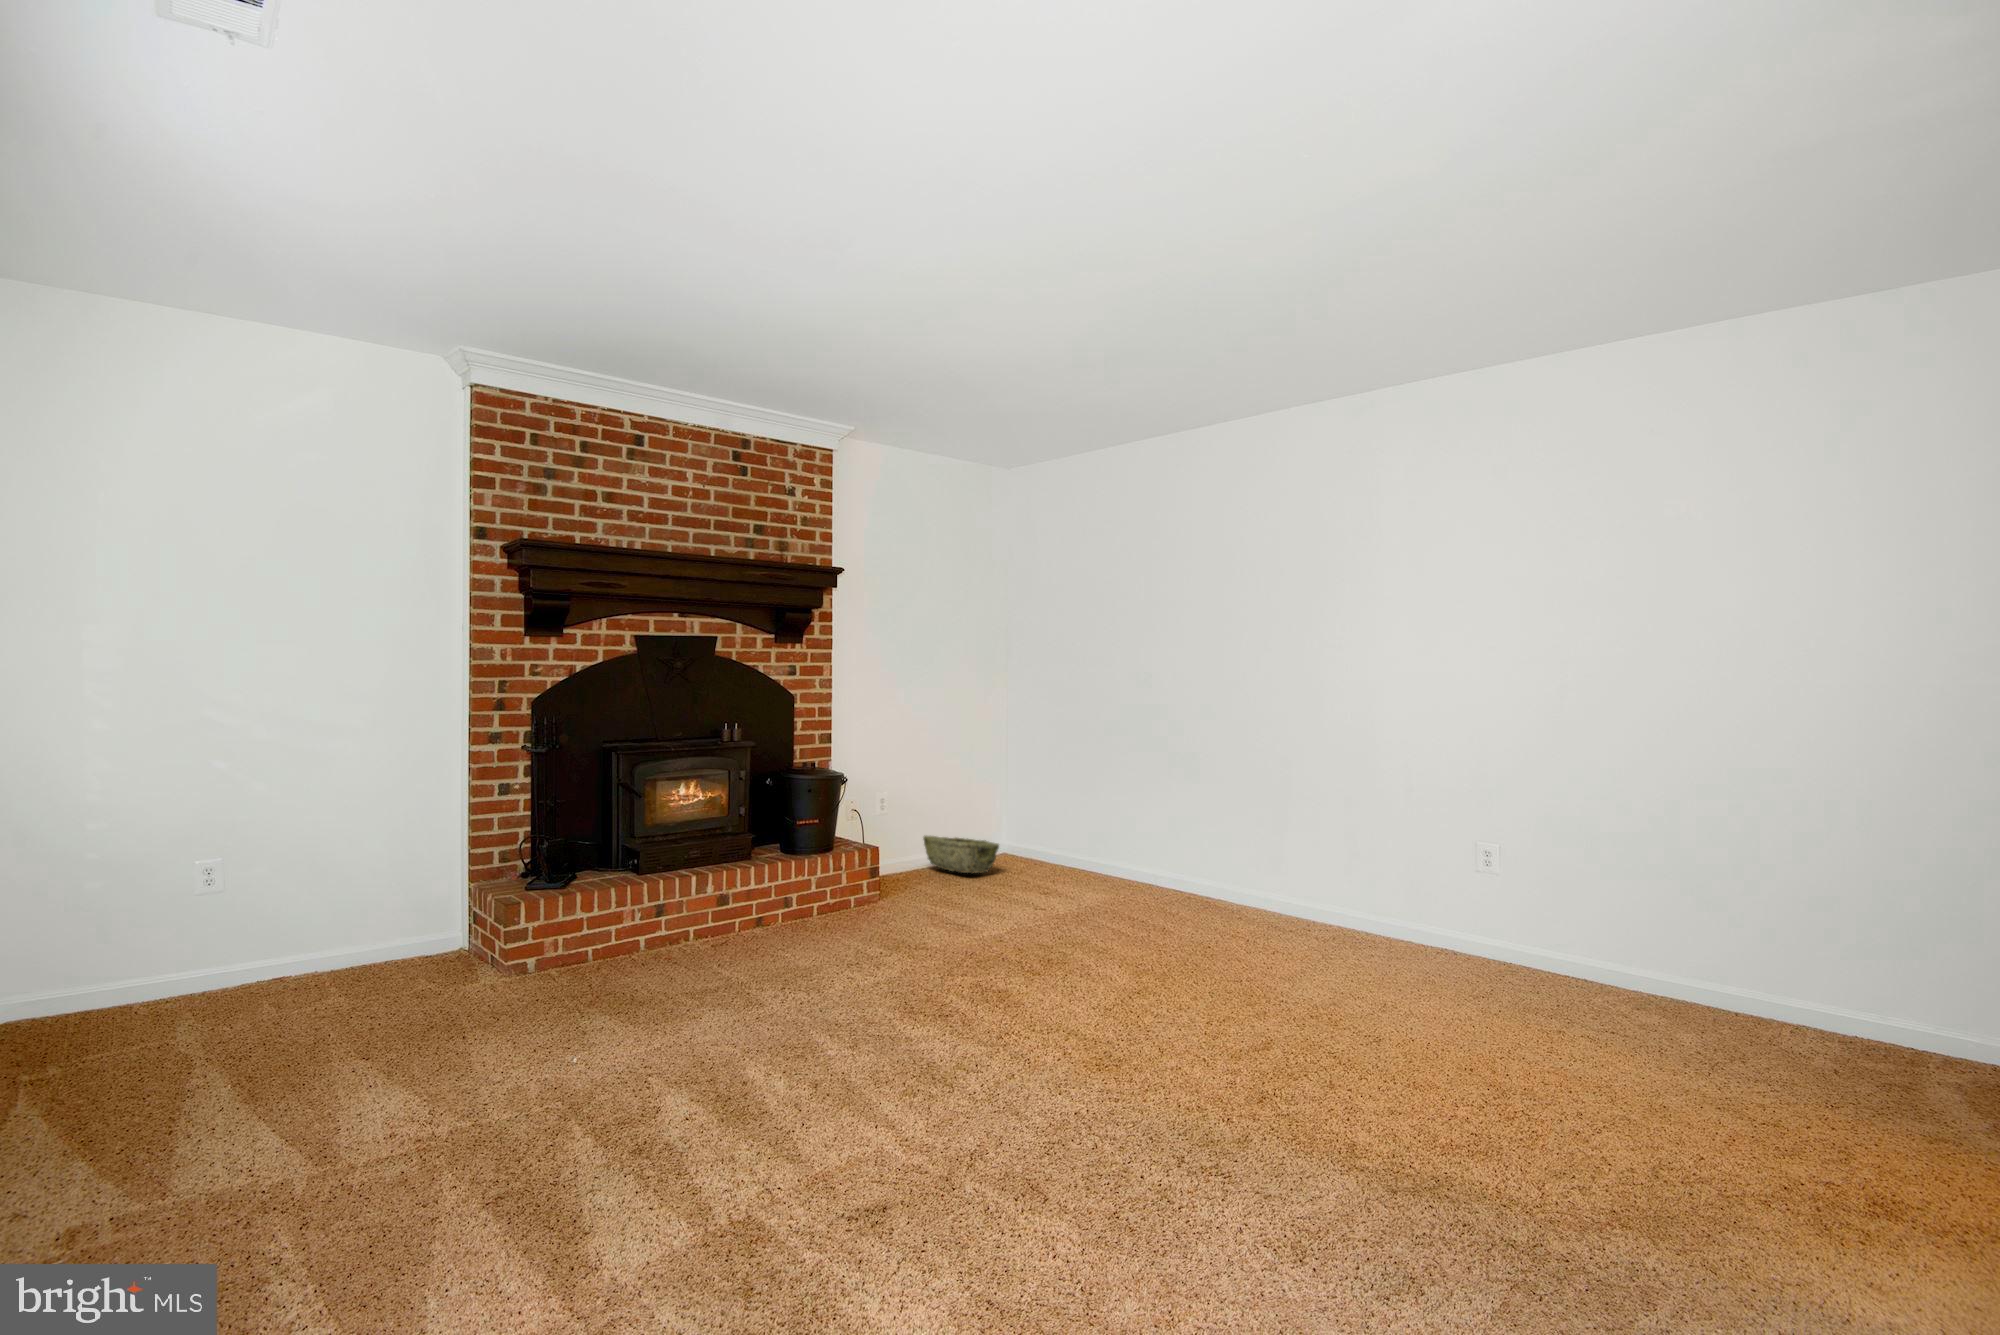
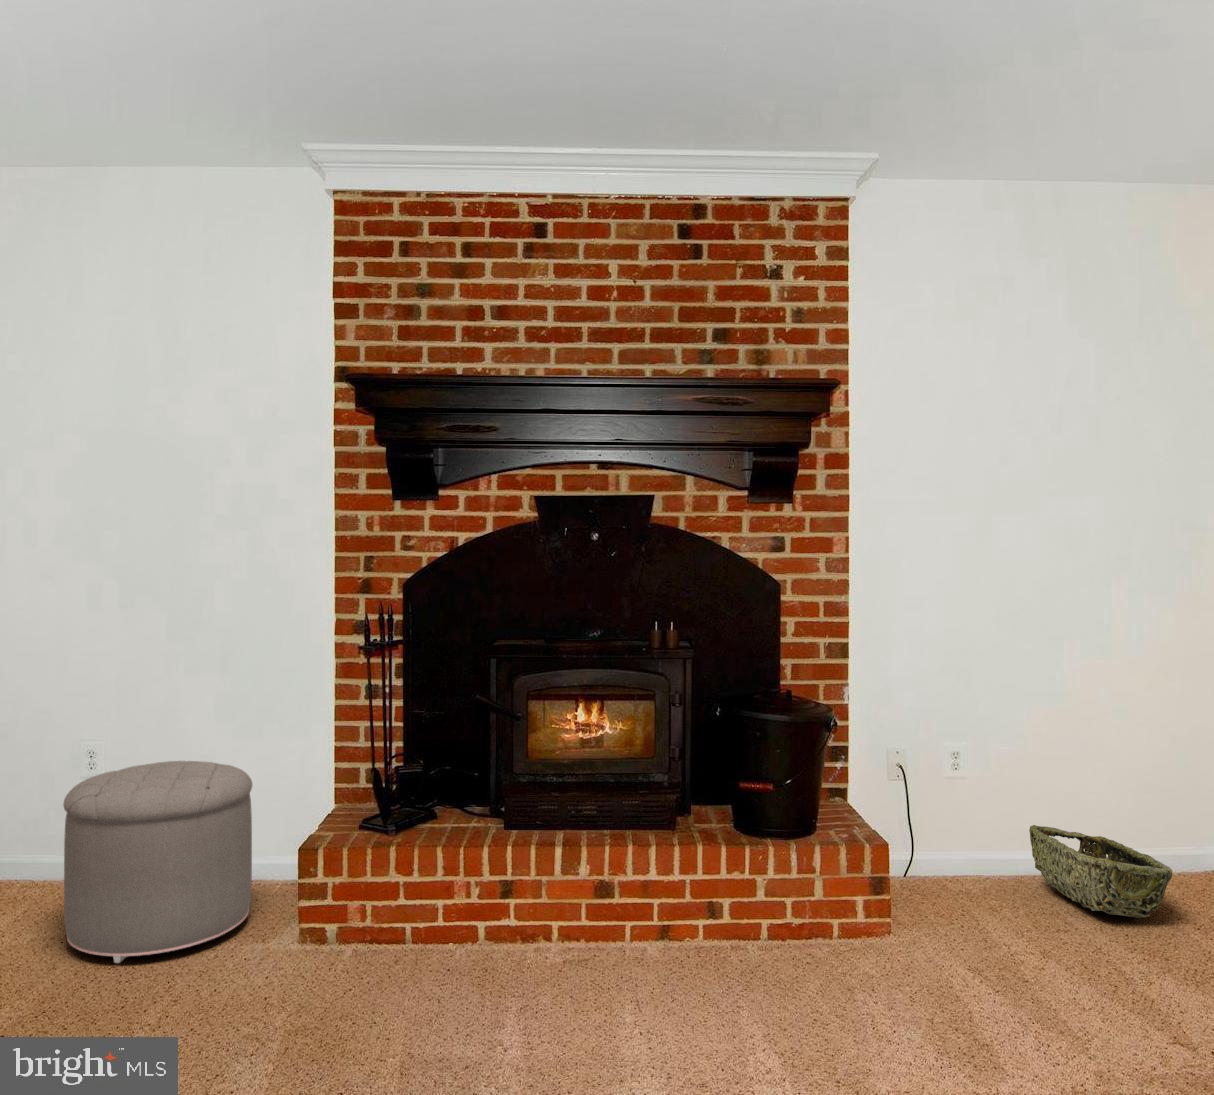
ottoman: none [270,857,444,1017] -> present [64,761,252,963]

